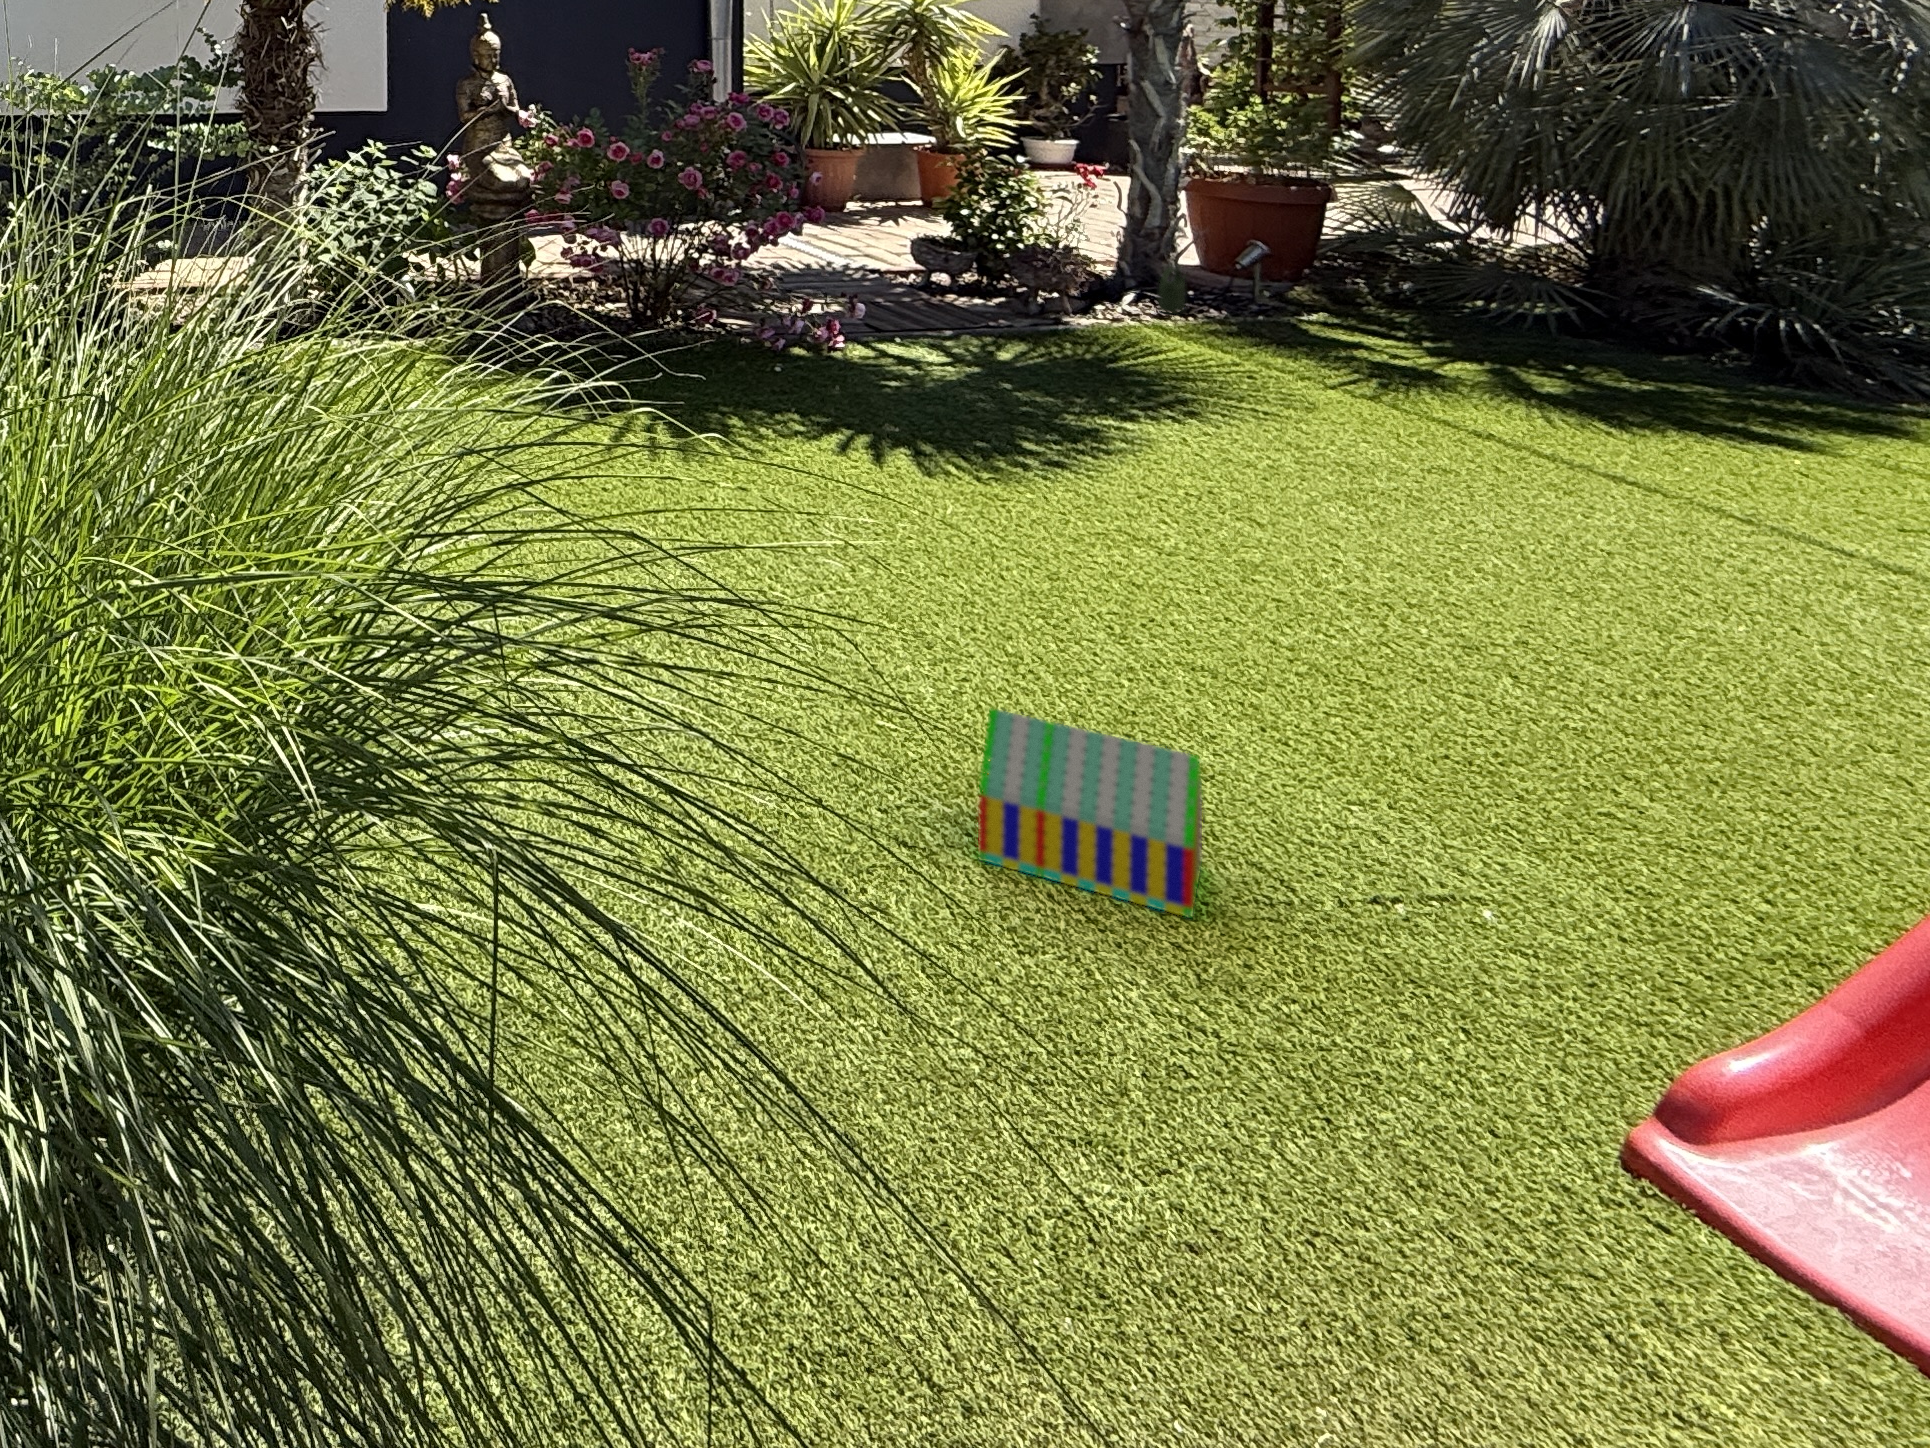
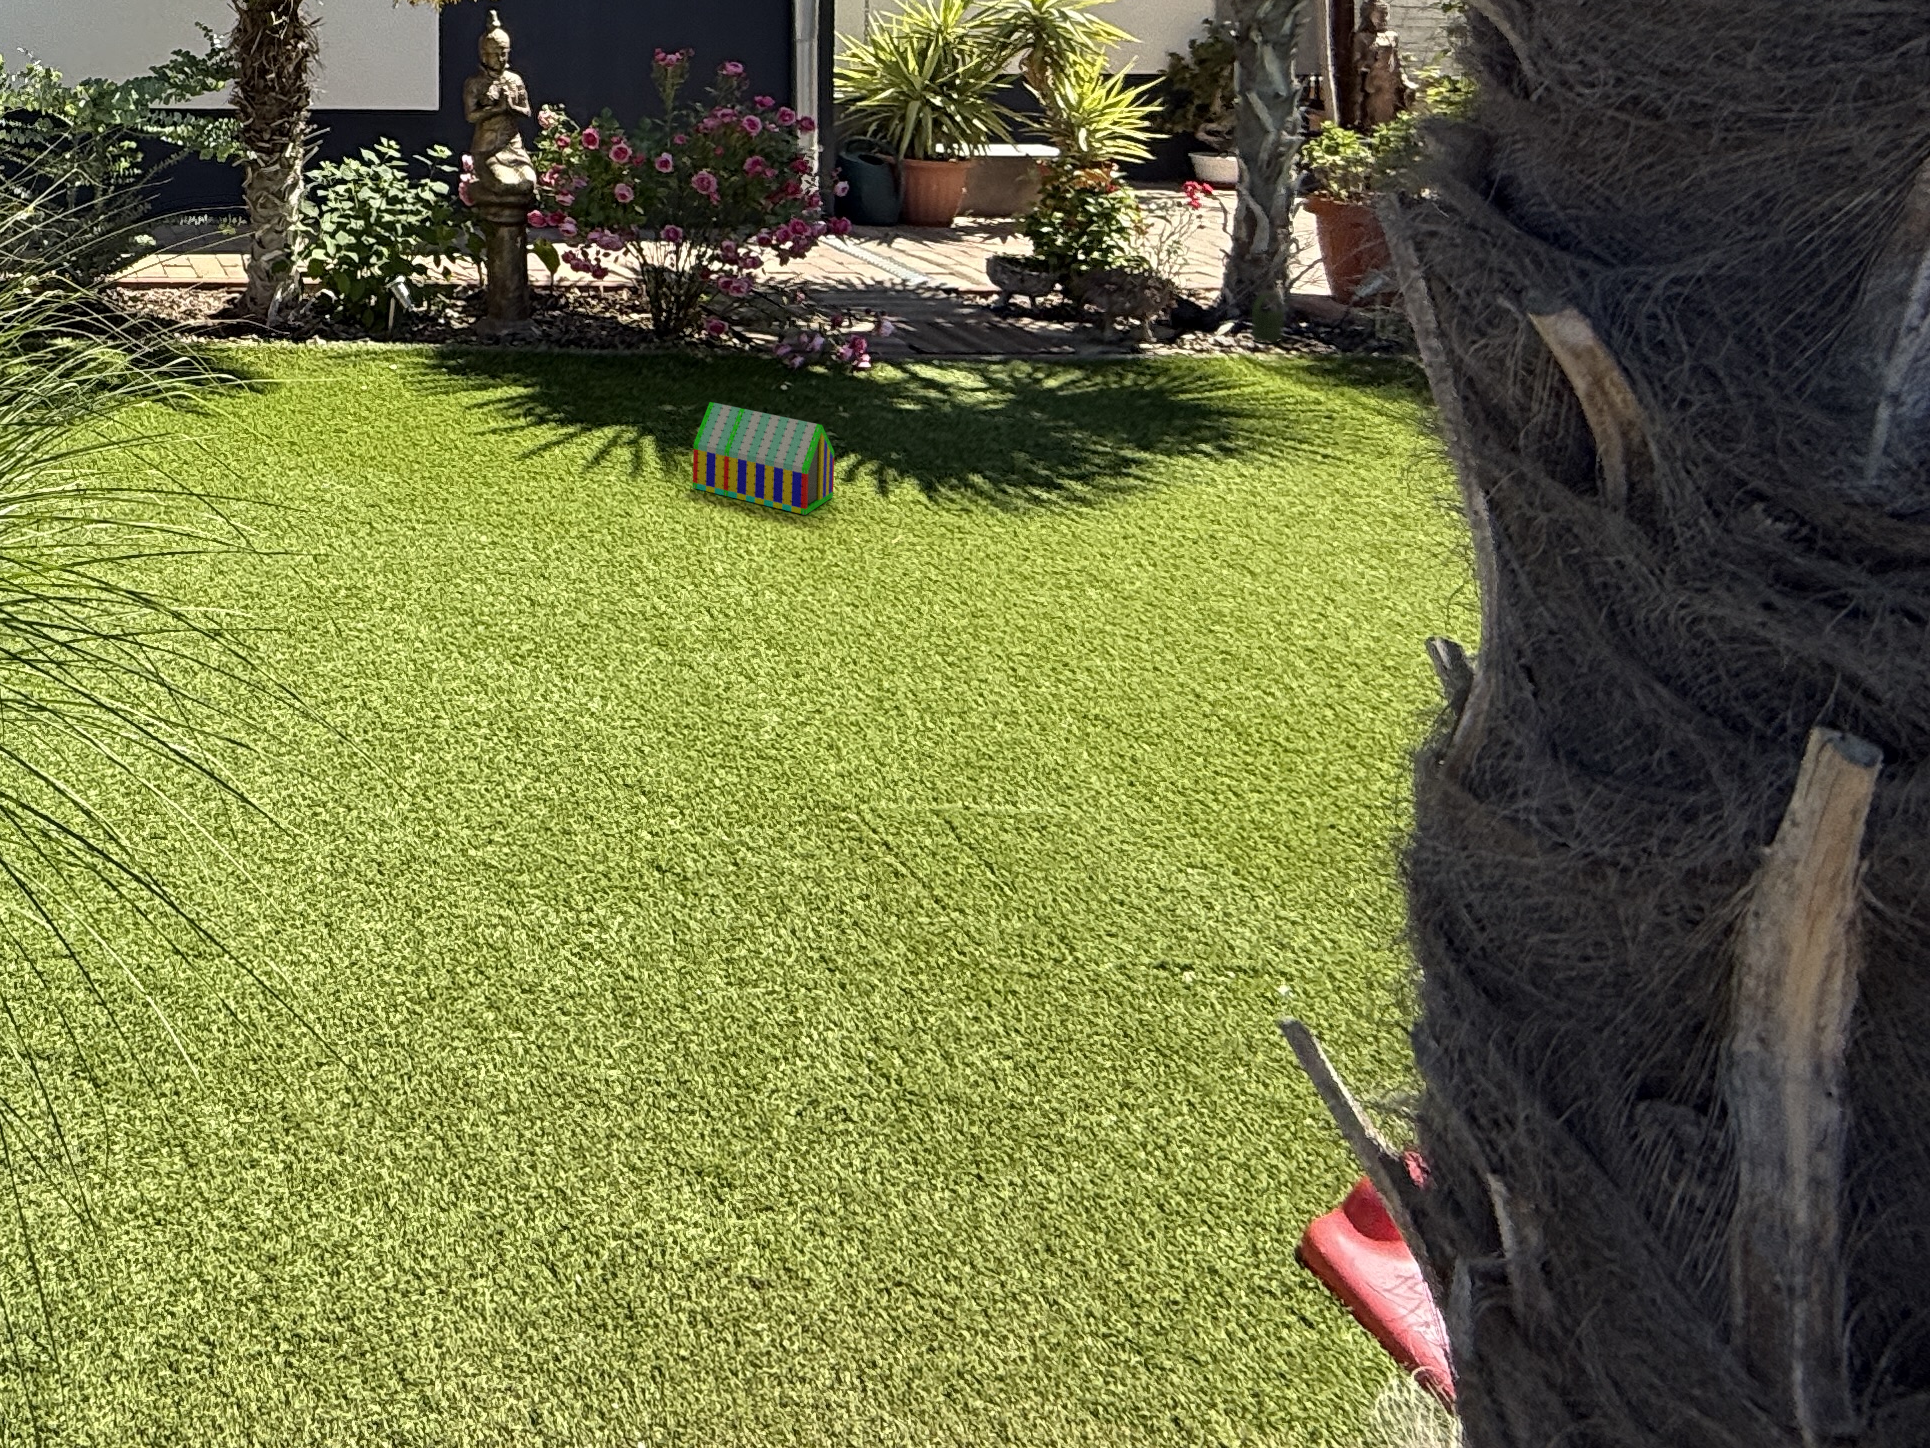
toy house: present [978,709,1202,918] -> present [693,402,834,515]

